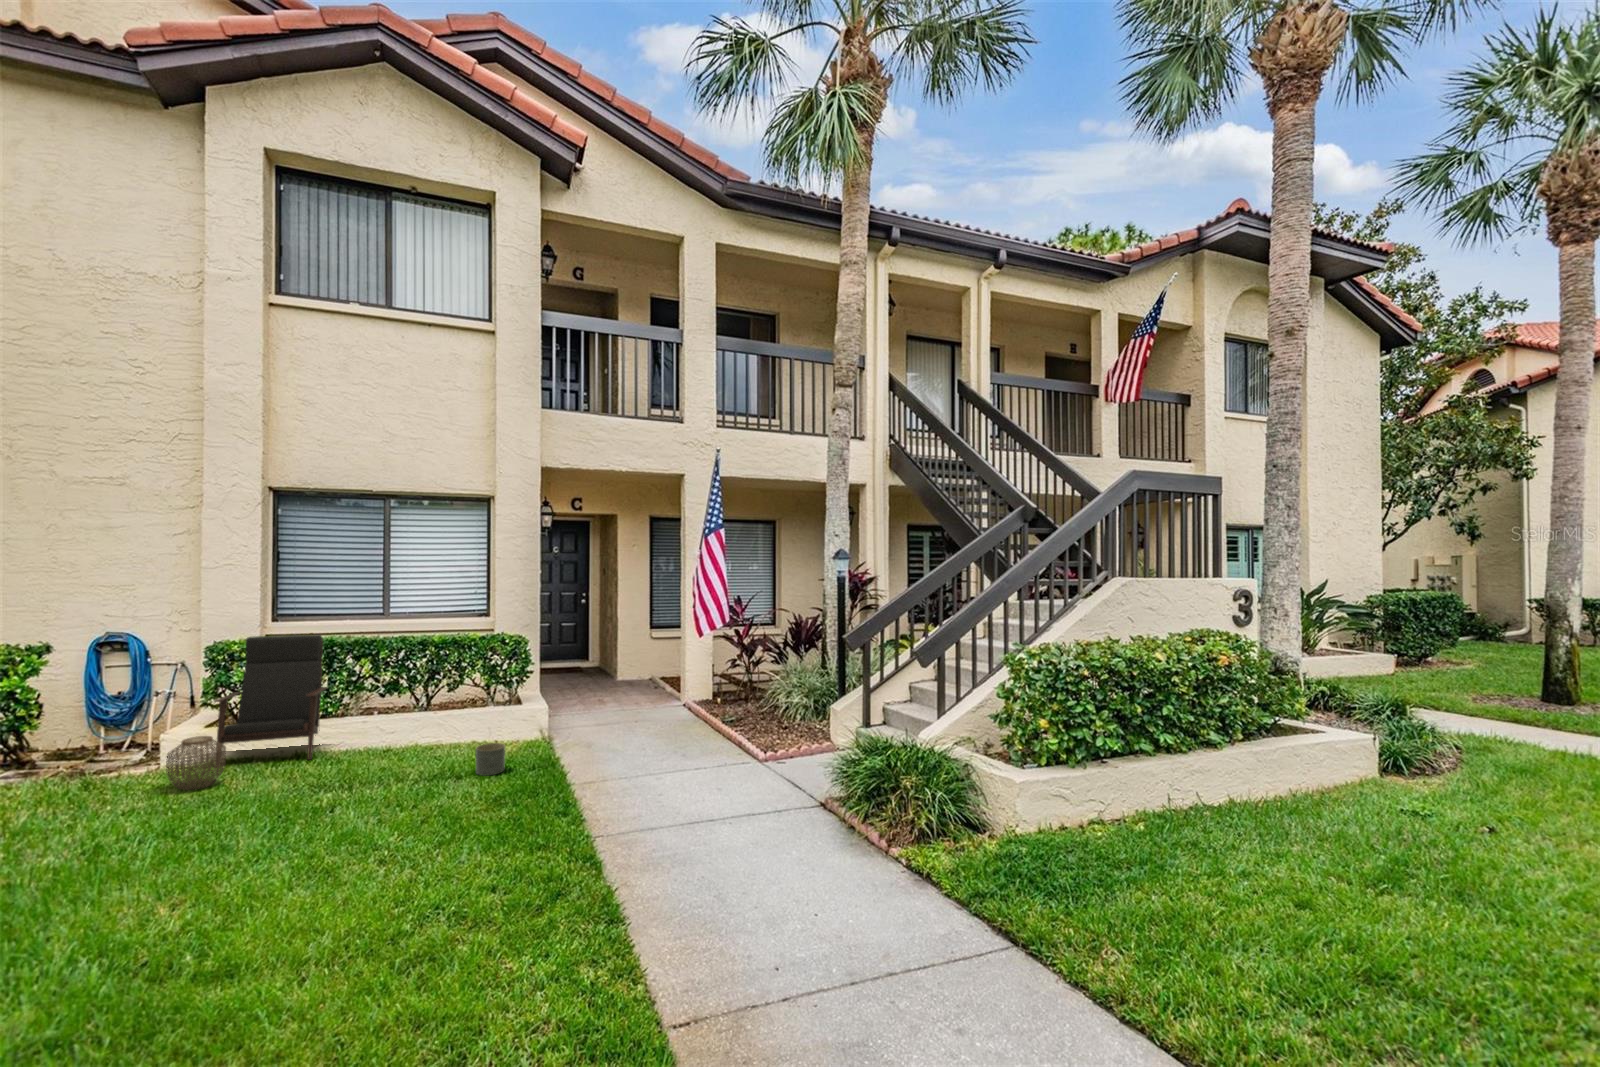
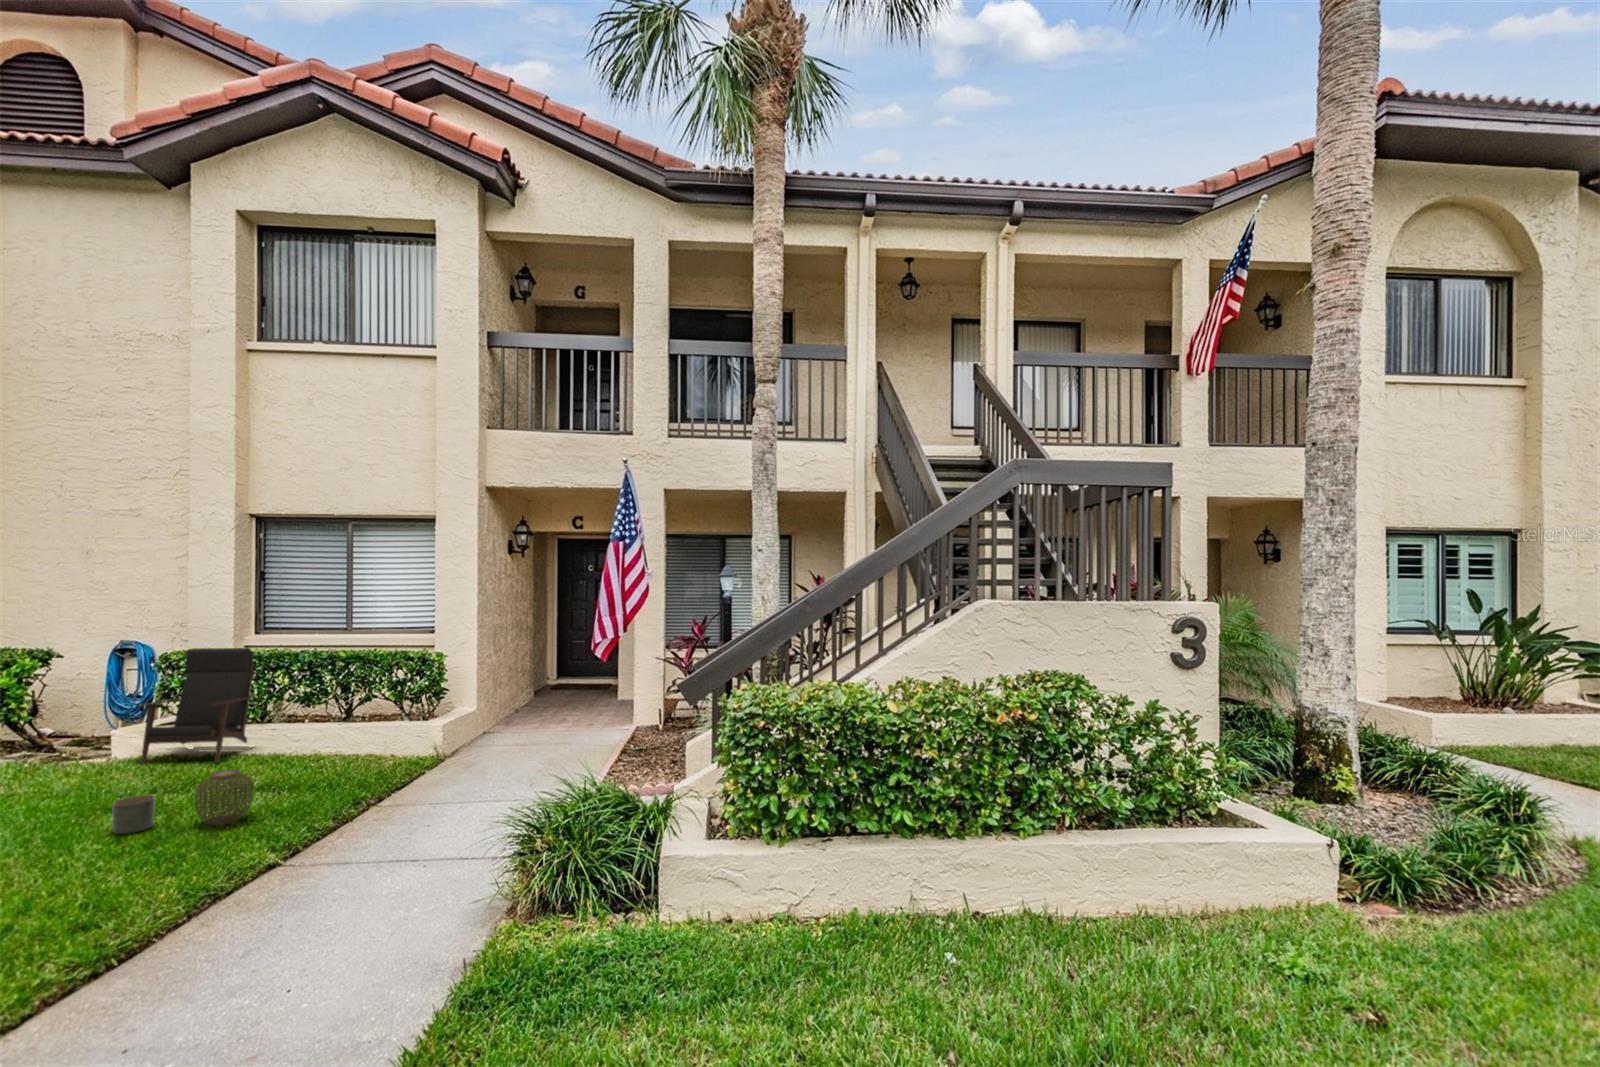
woven basket: present [166,736,226,790] -> present [195,769,253,825]
planter: present [476,743,505,775] -> present [113,795,155,834]

